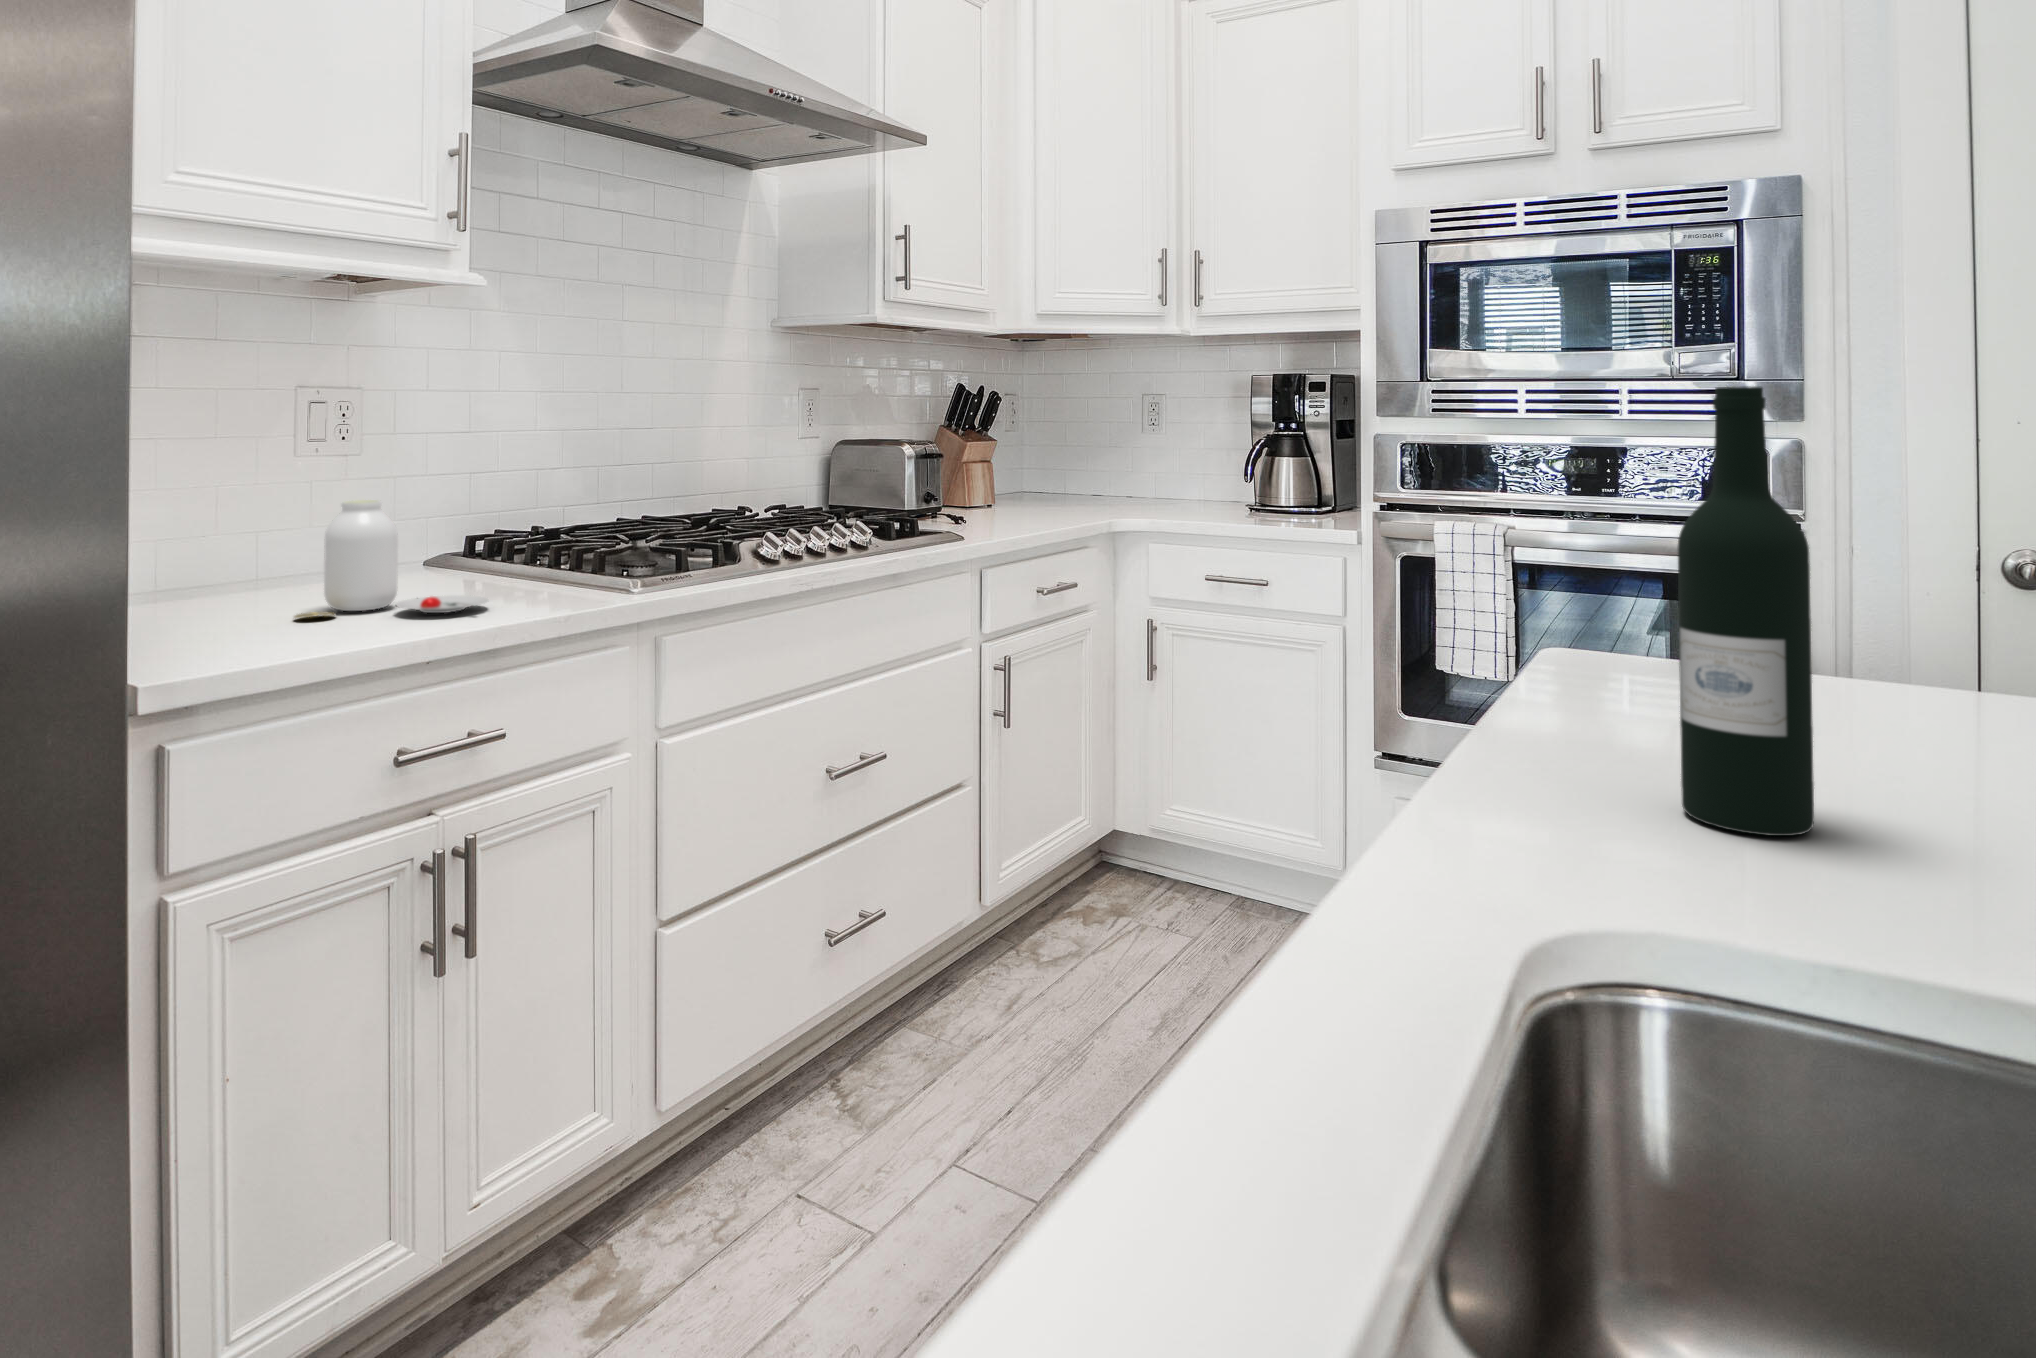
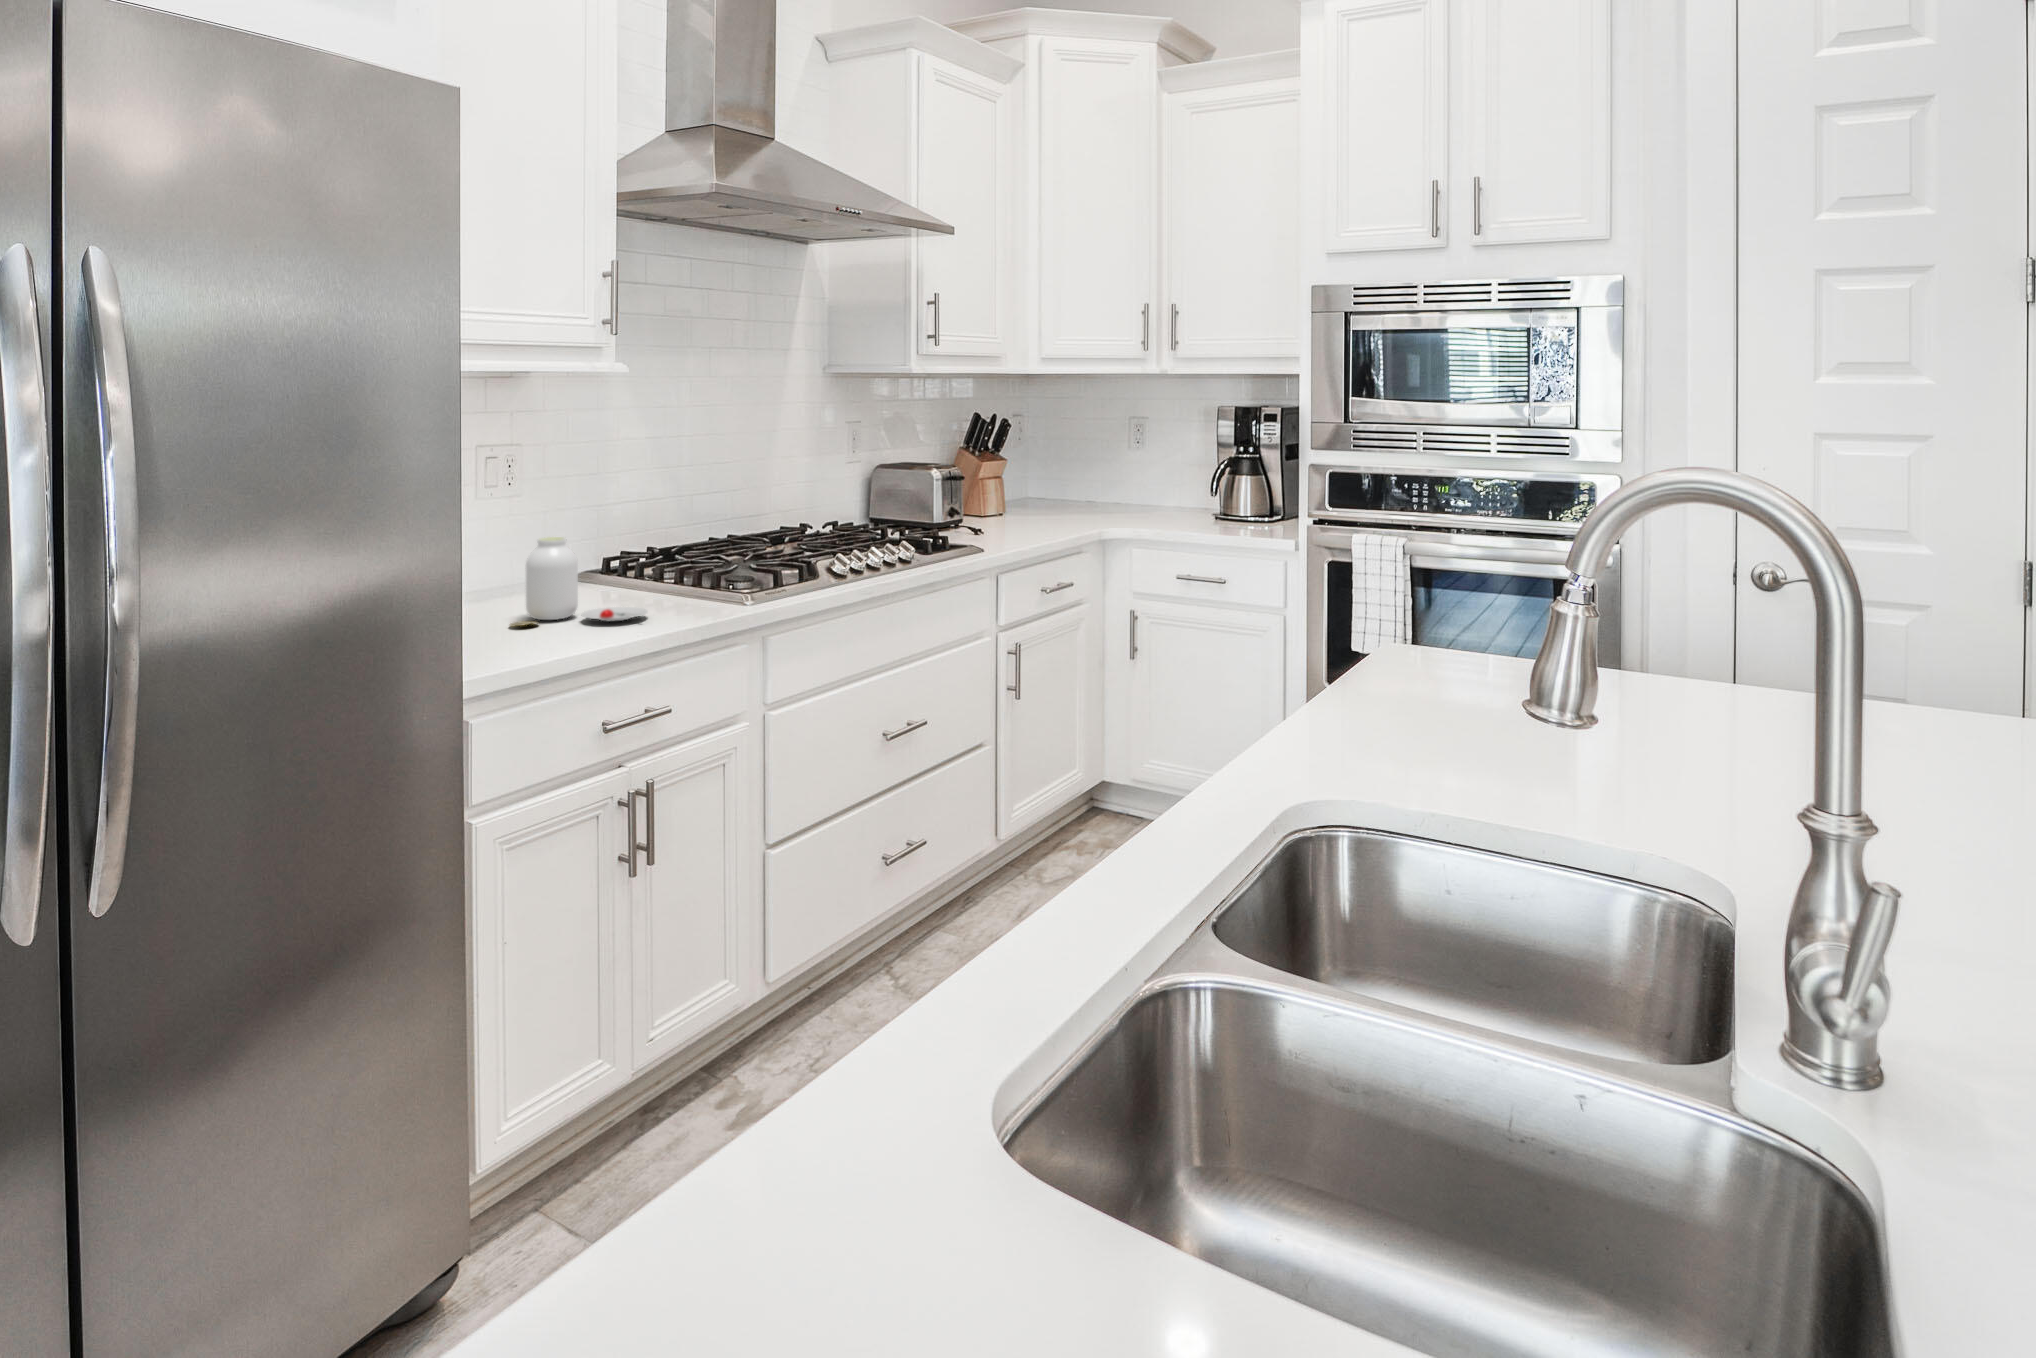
wine bottle: present [1678,386,1814,836] -> none [1422,508,1488,759]

